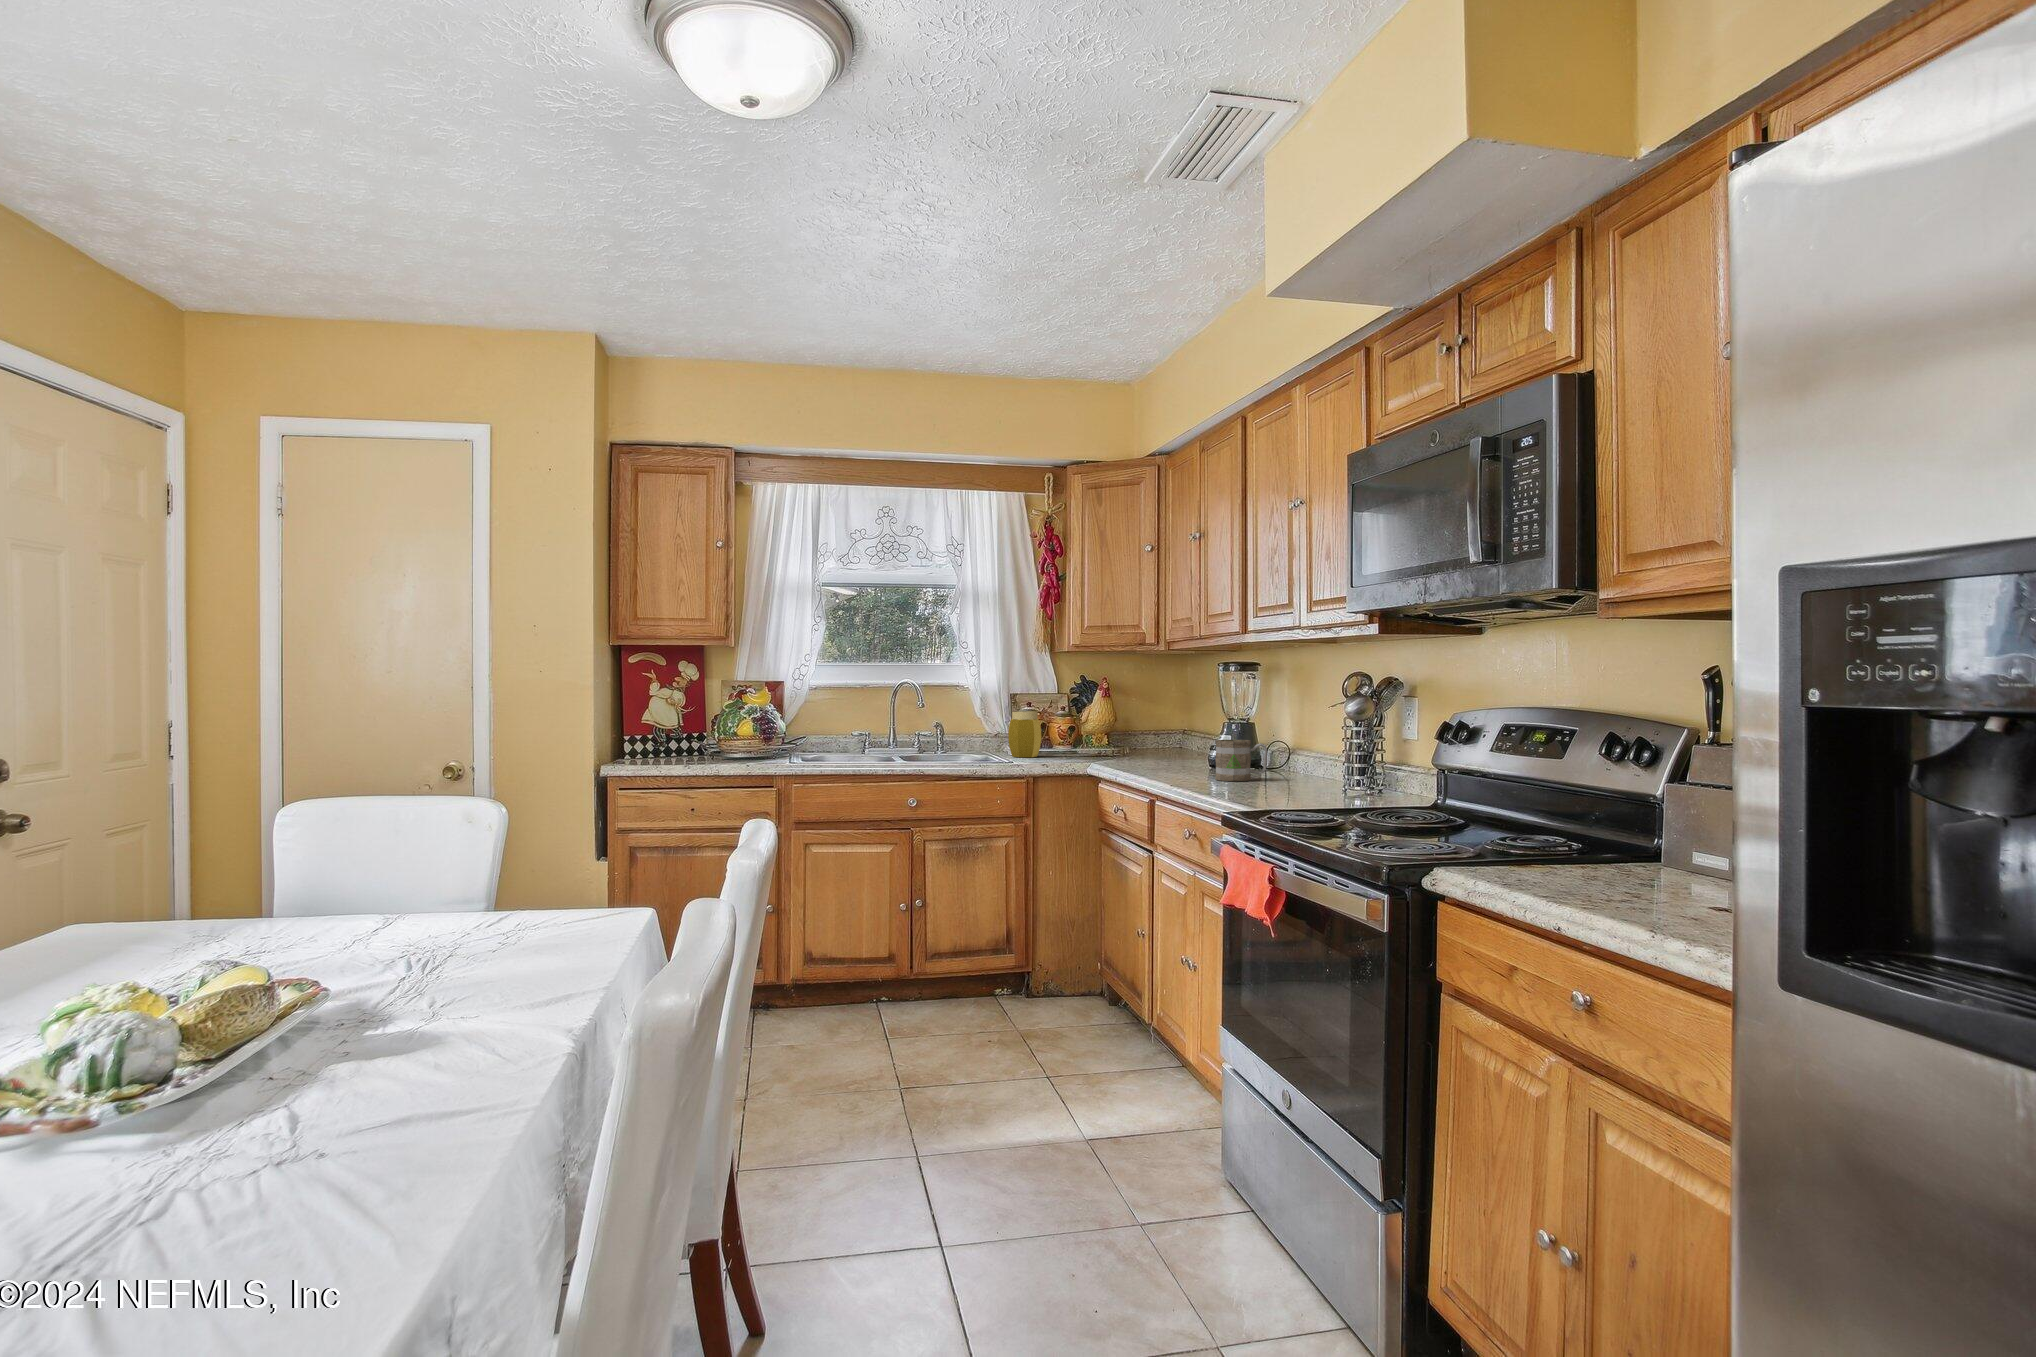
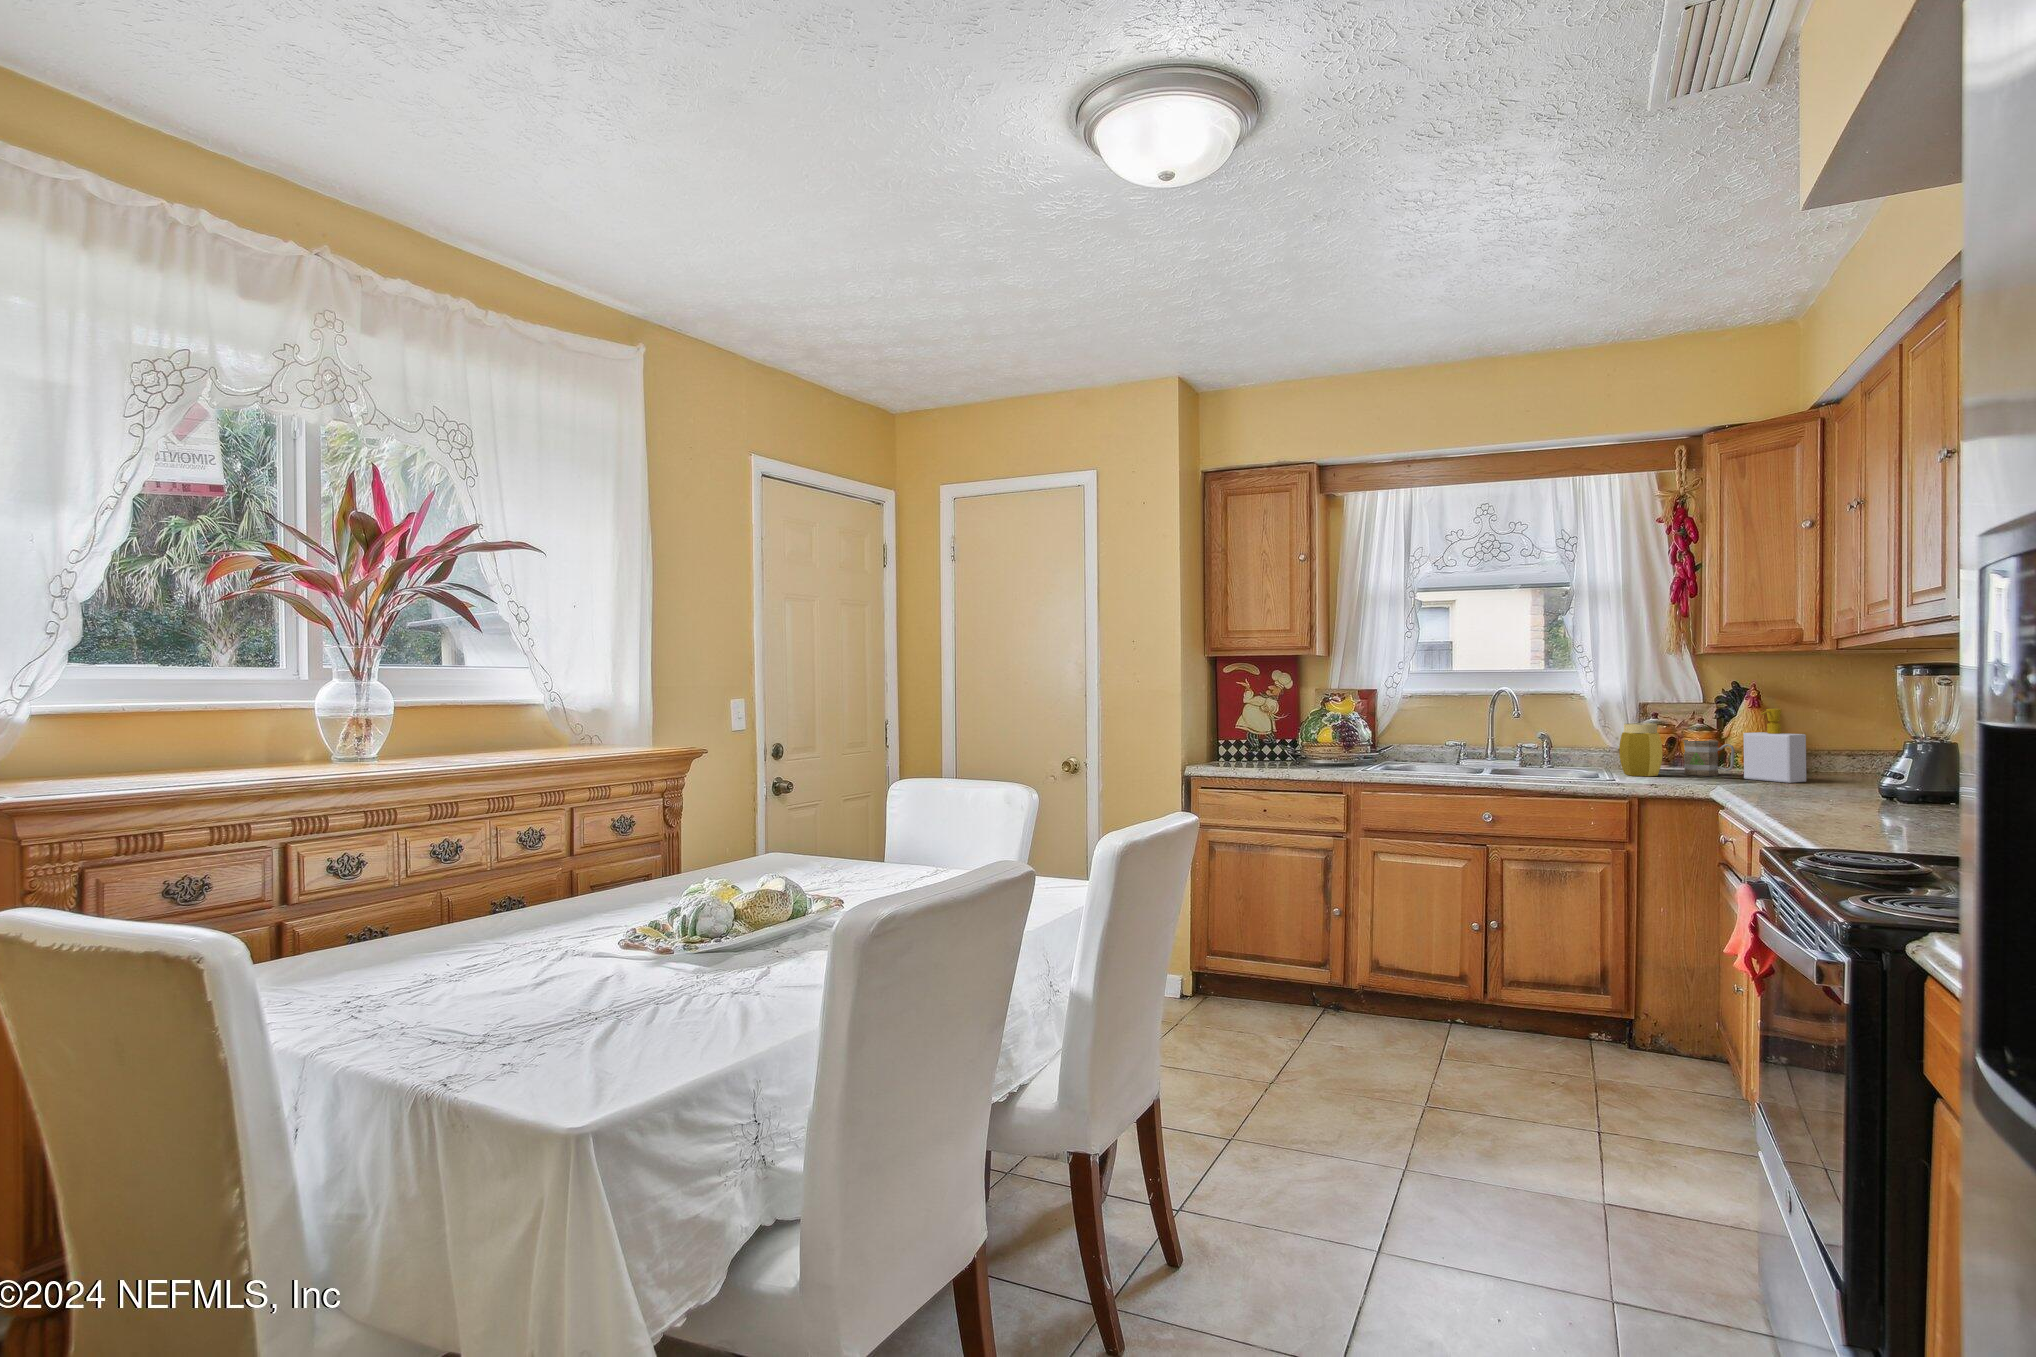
soap bottle: none [1098,697,1141,758] -> present [1743,709,1806,783]
mug: present [1215,740,1267,781] -> present [1684,740,1735,776]

